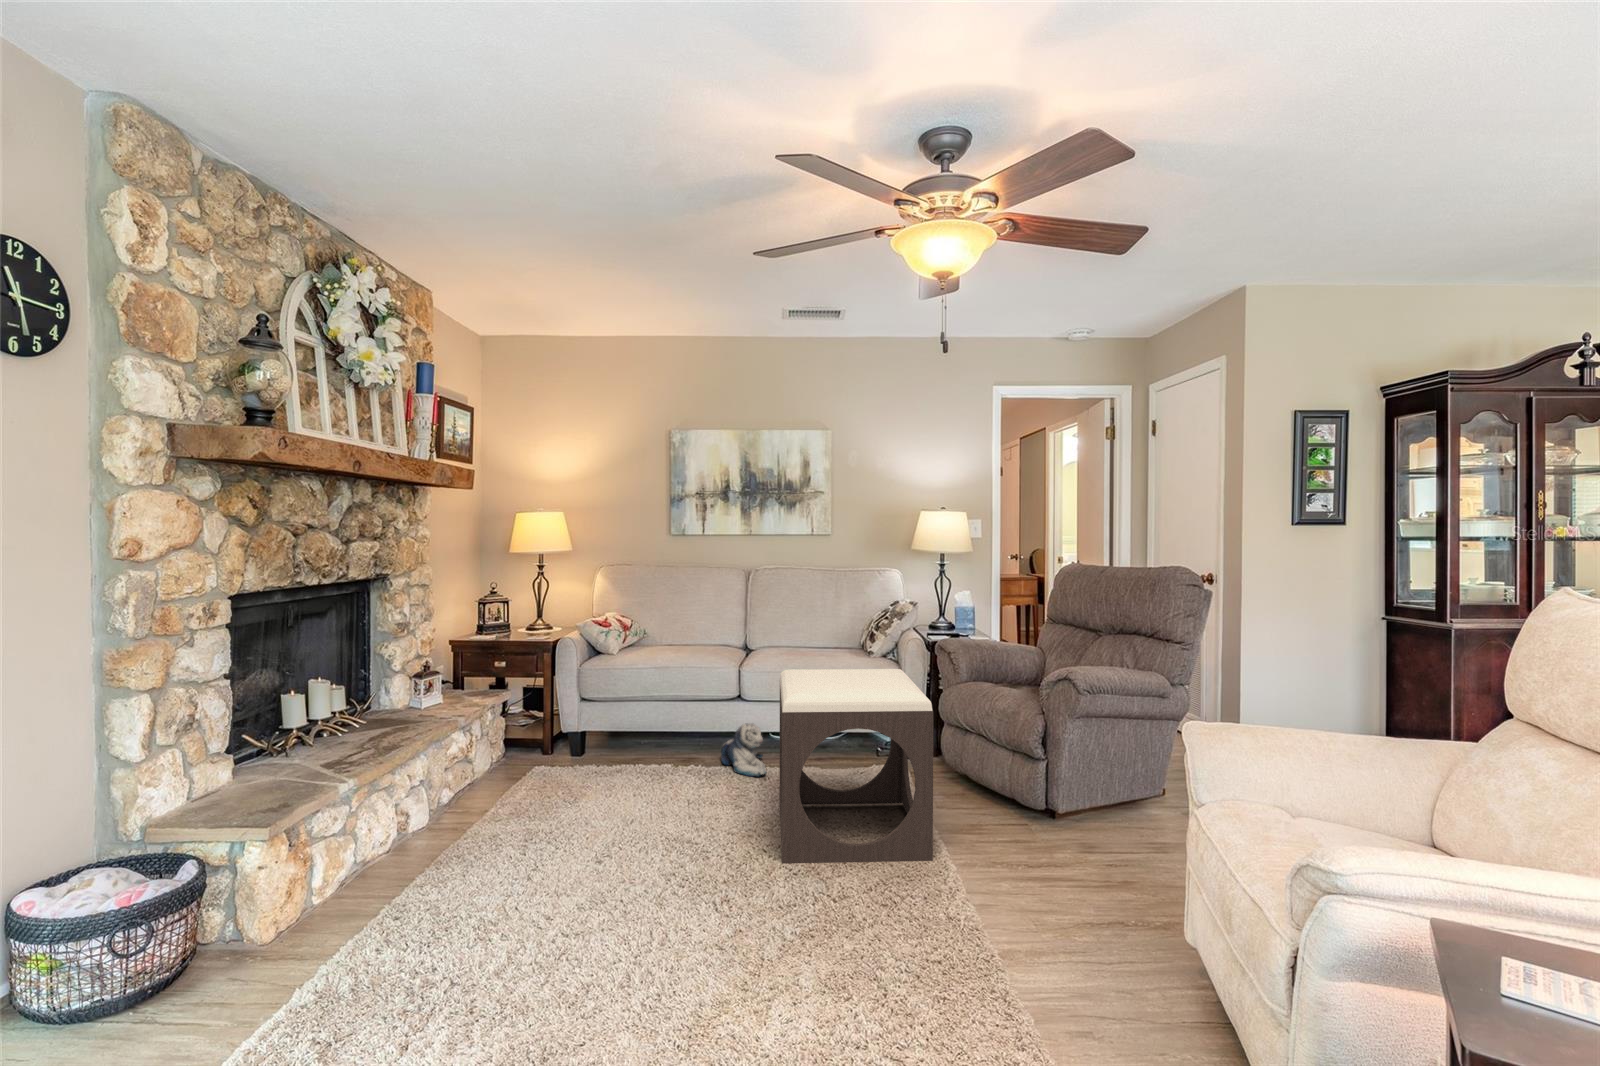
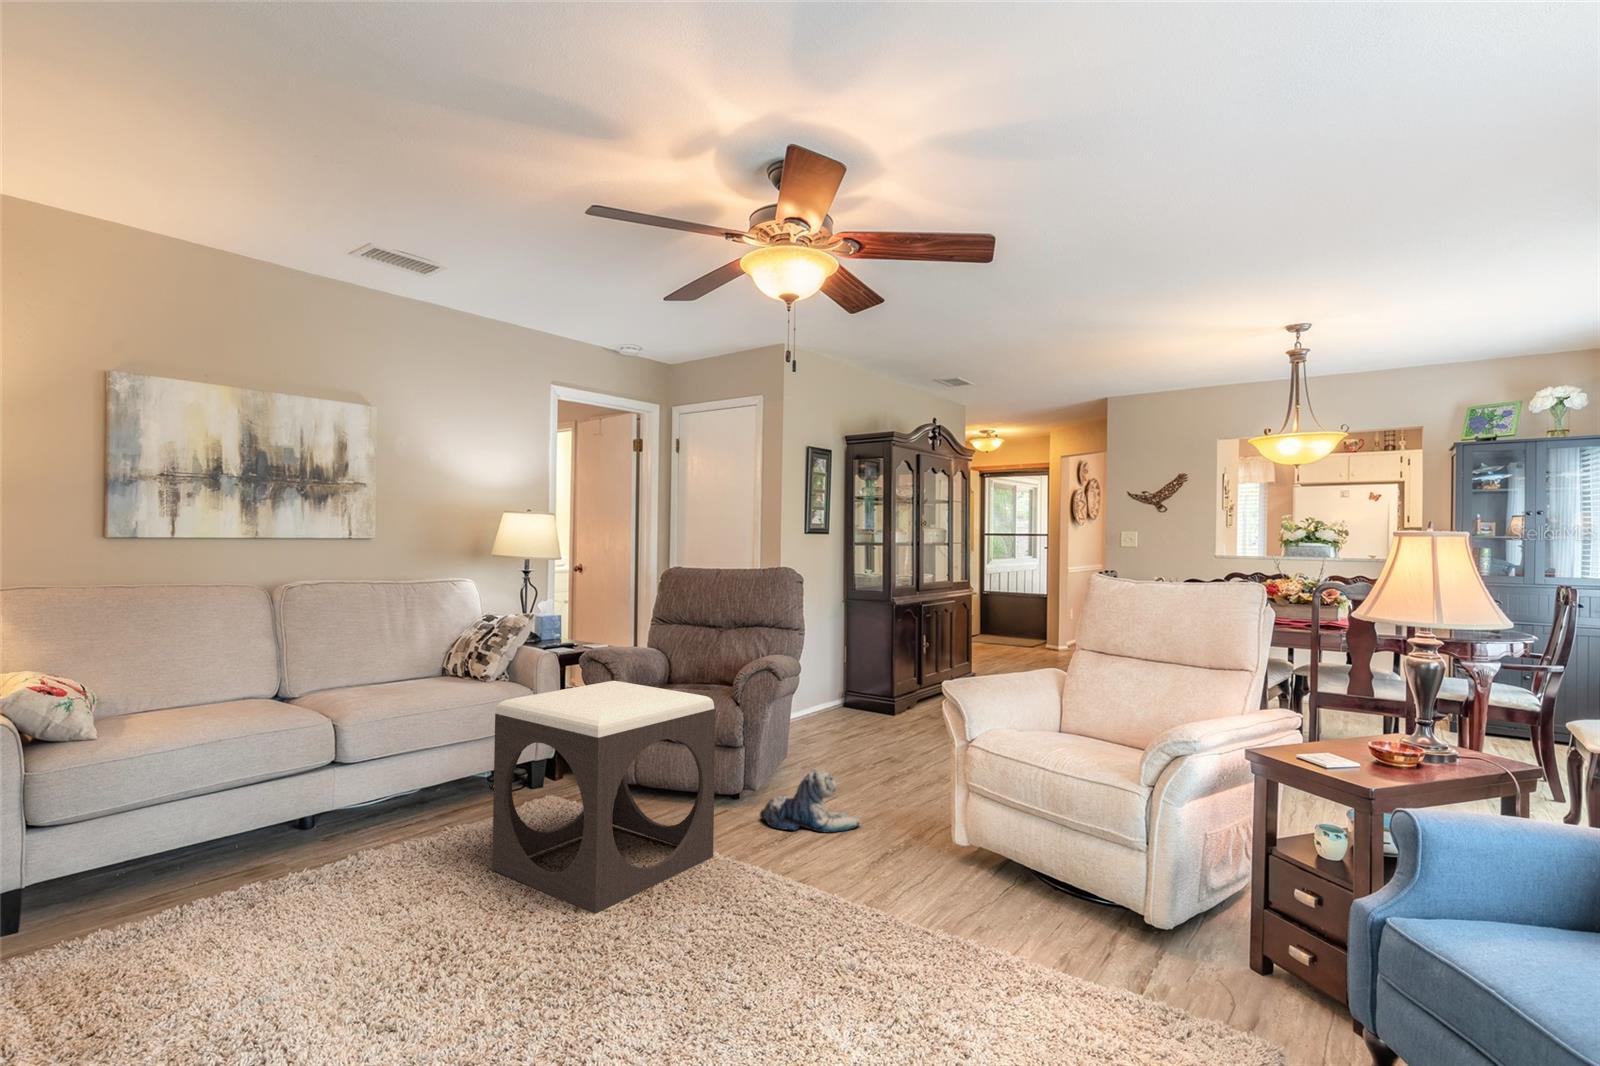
plush toy: present [721,724,766,777] -> present [760,770,860,832]

